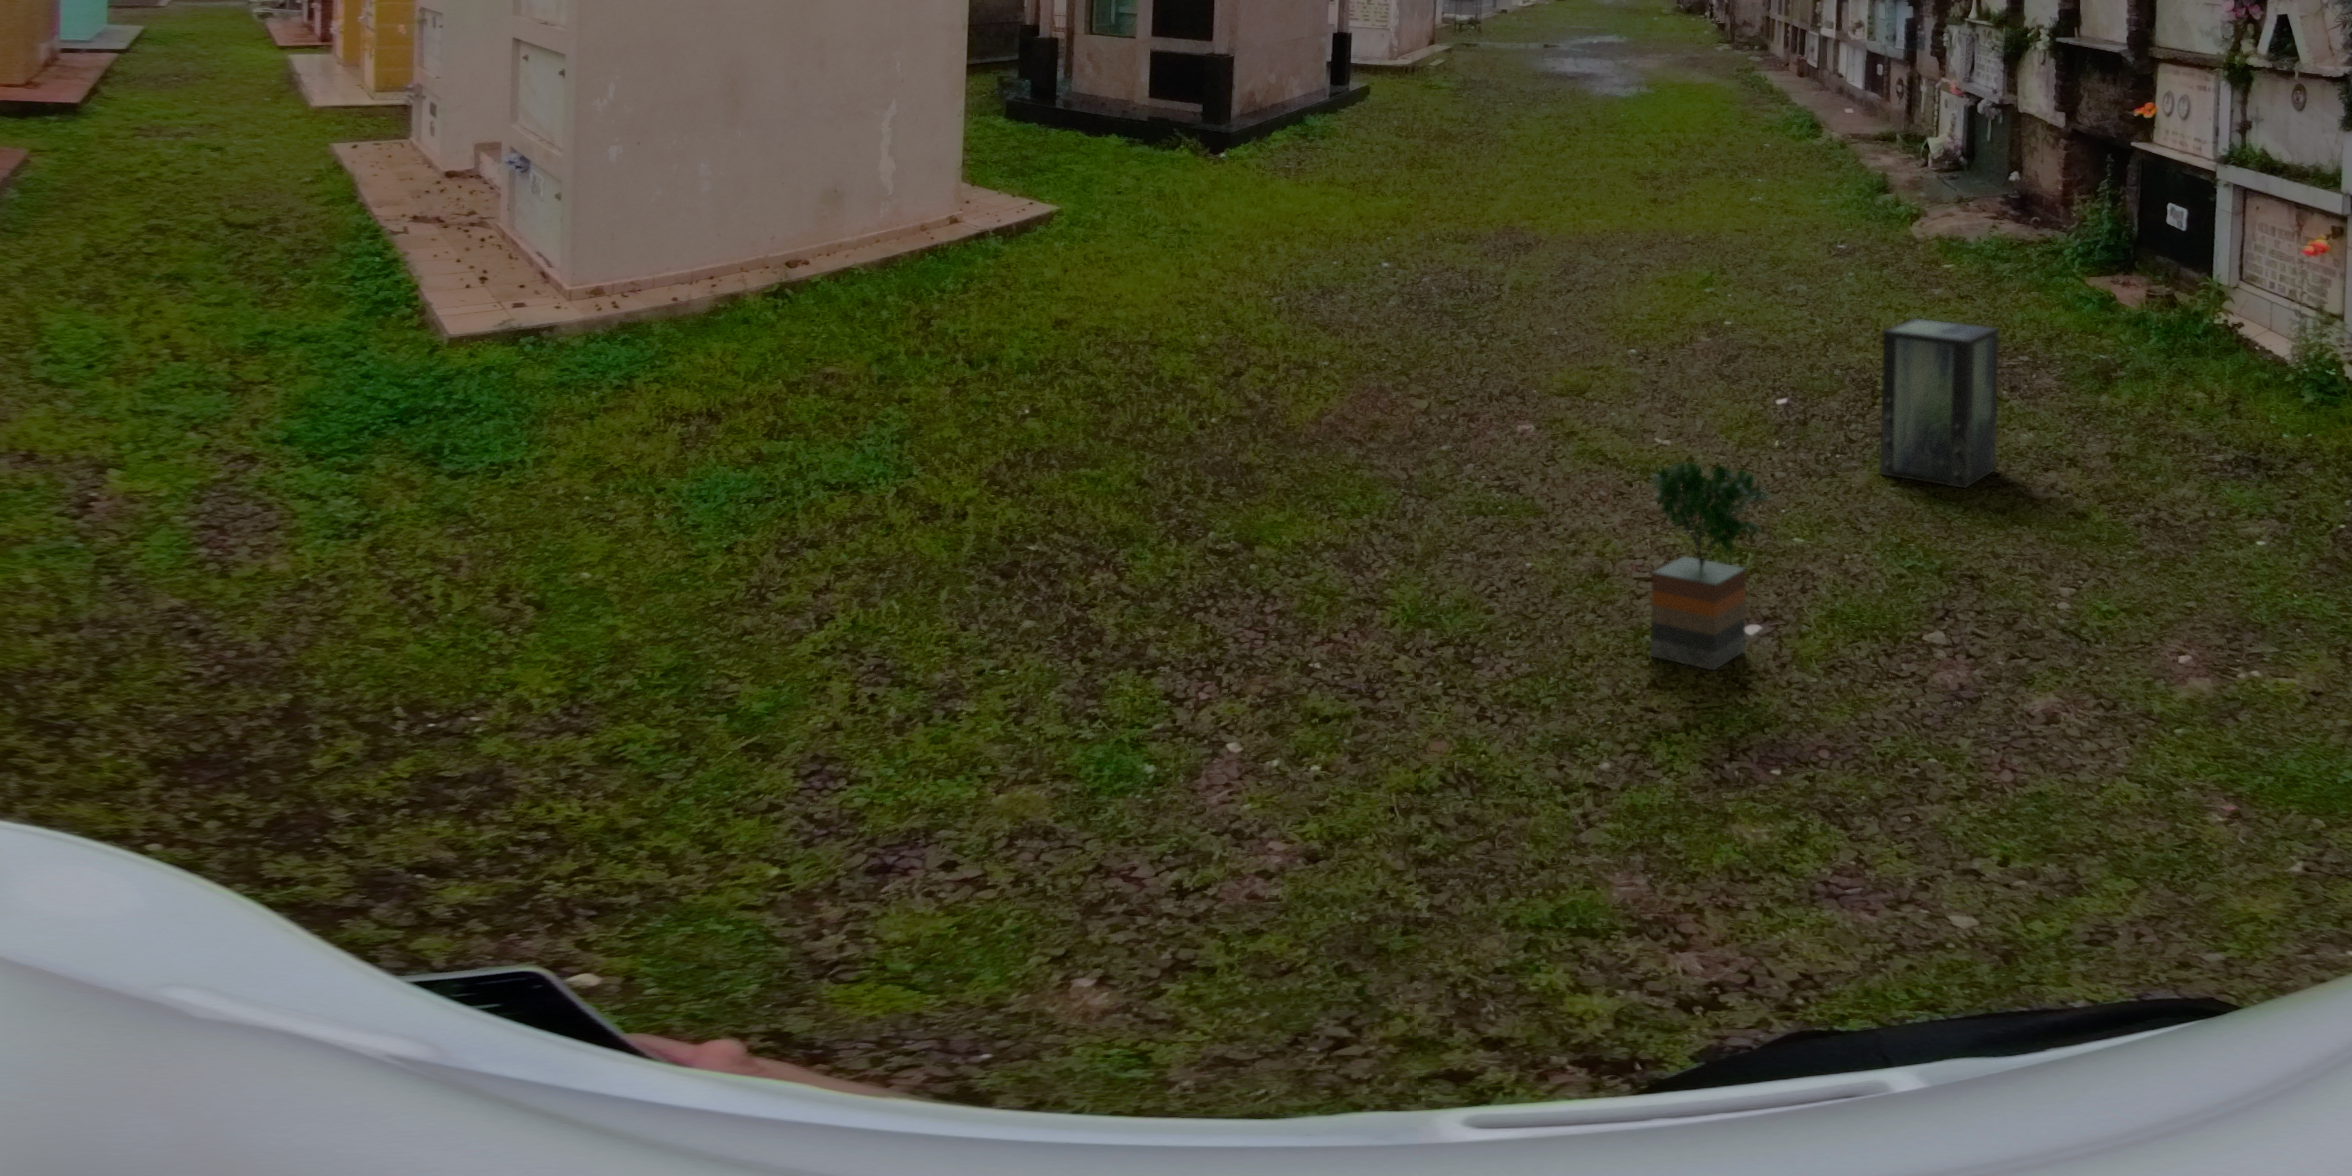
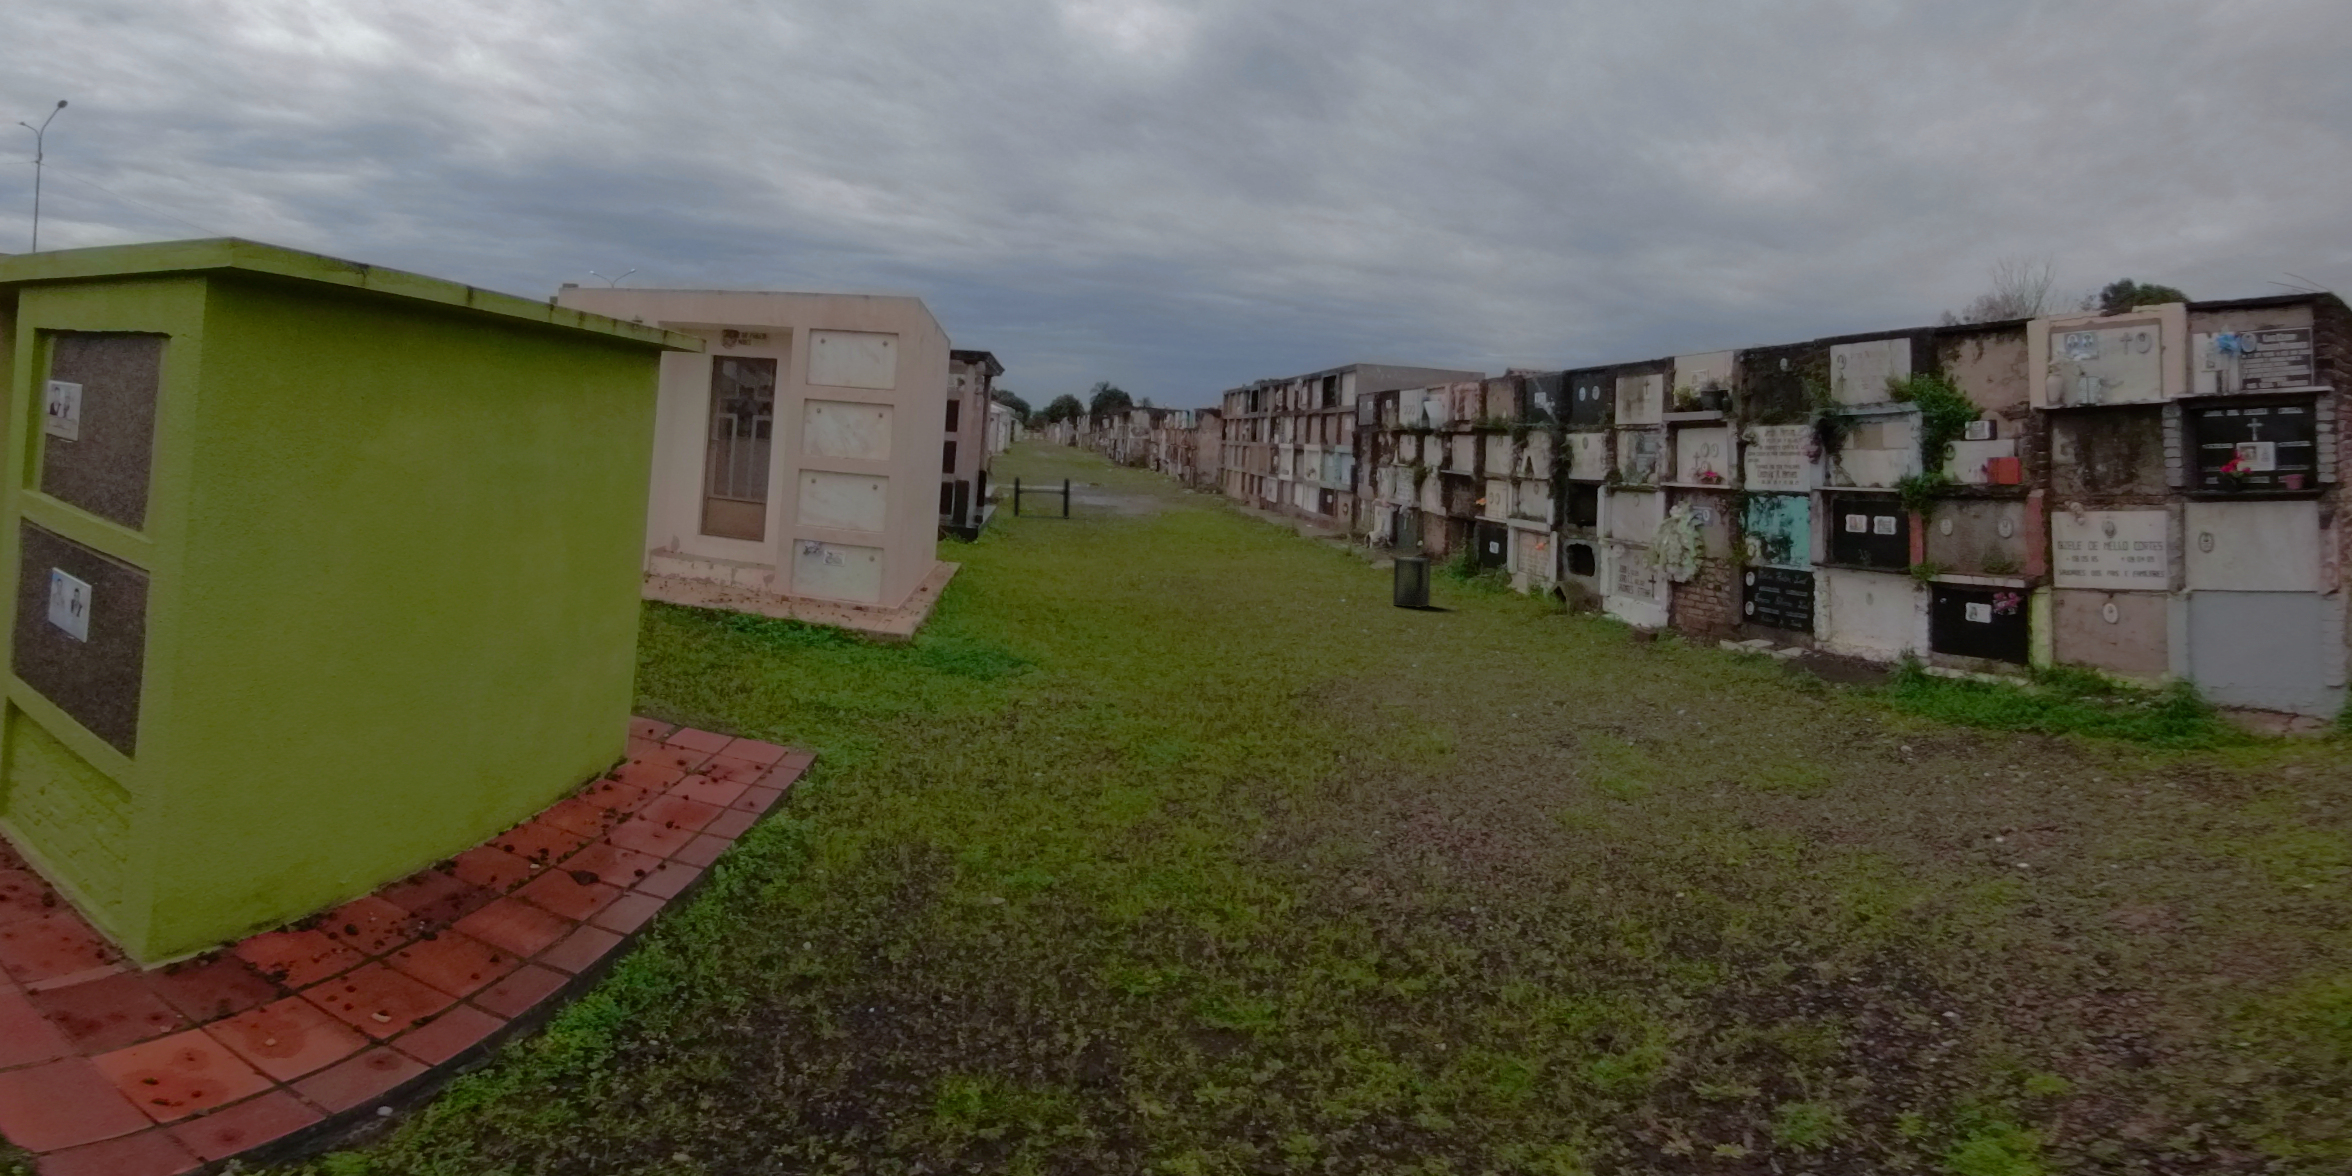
bench: none [1326,41,1423,112] -> present [1014,477,1070,518]
potted tree: present [1651,462,1769,671] -> none [1346,572,1380,625]

